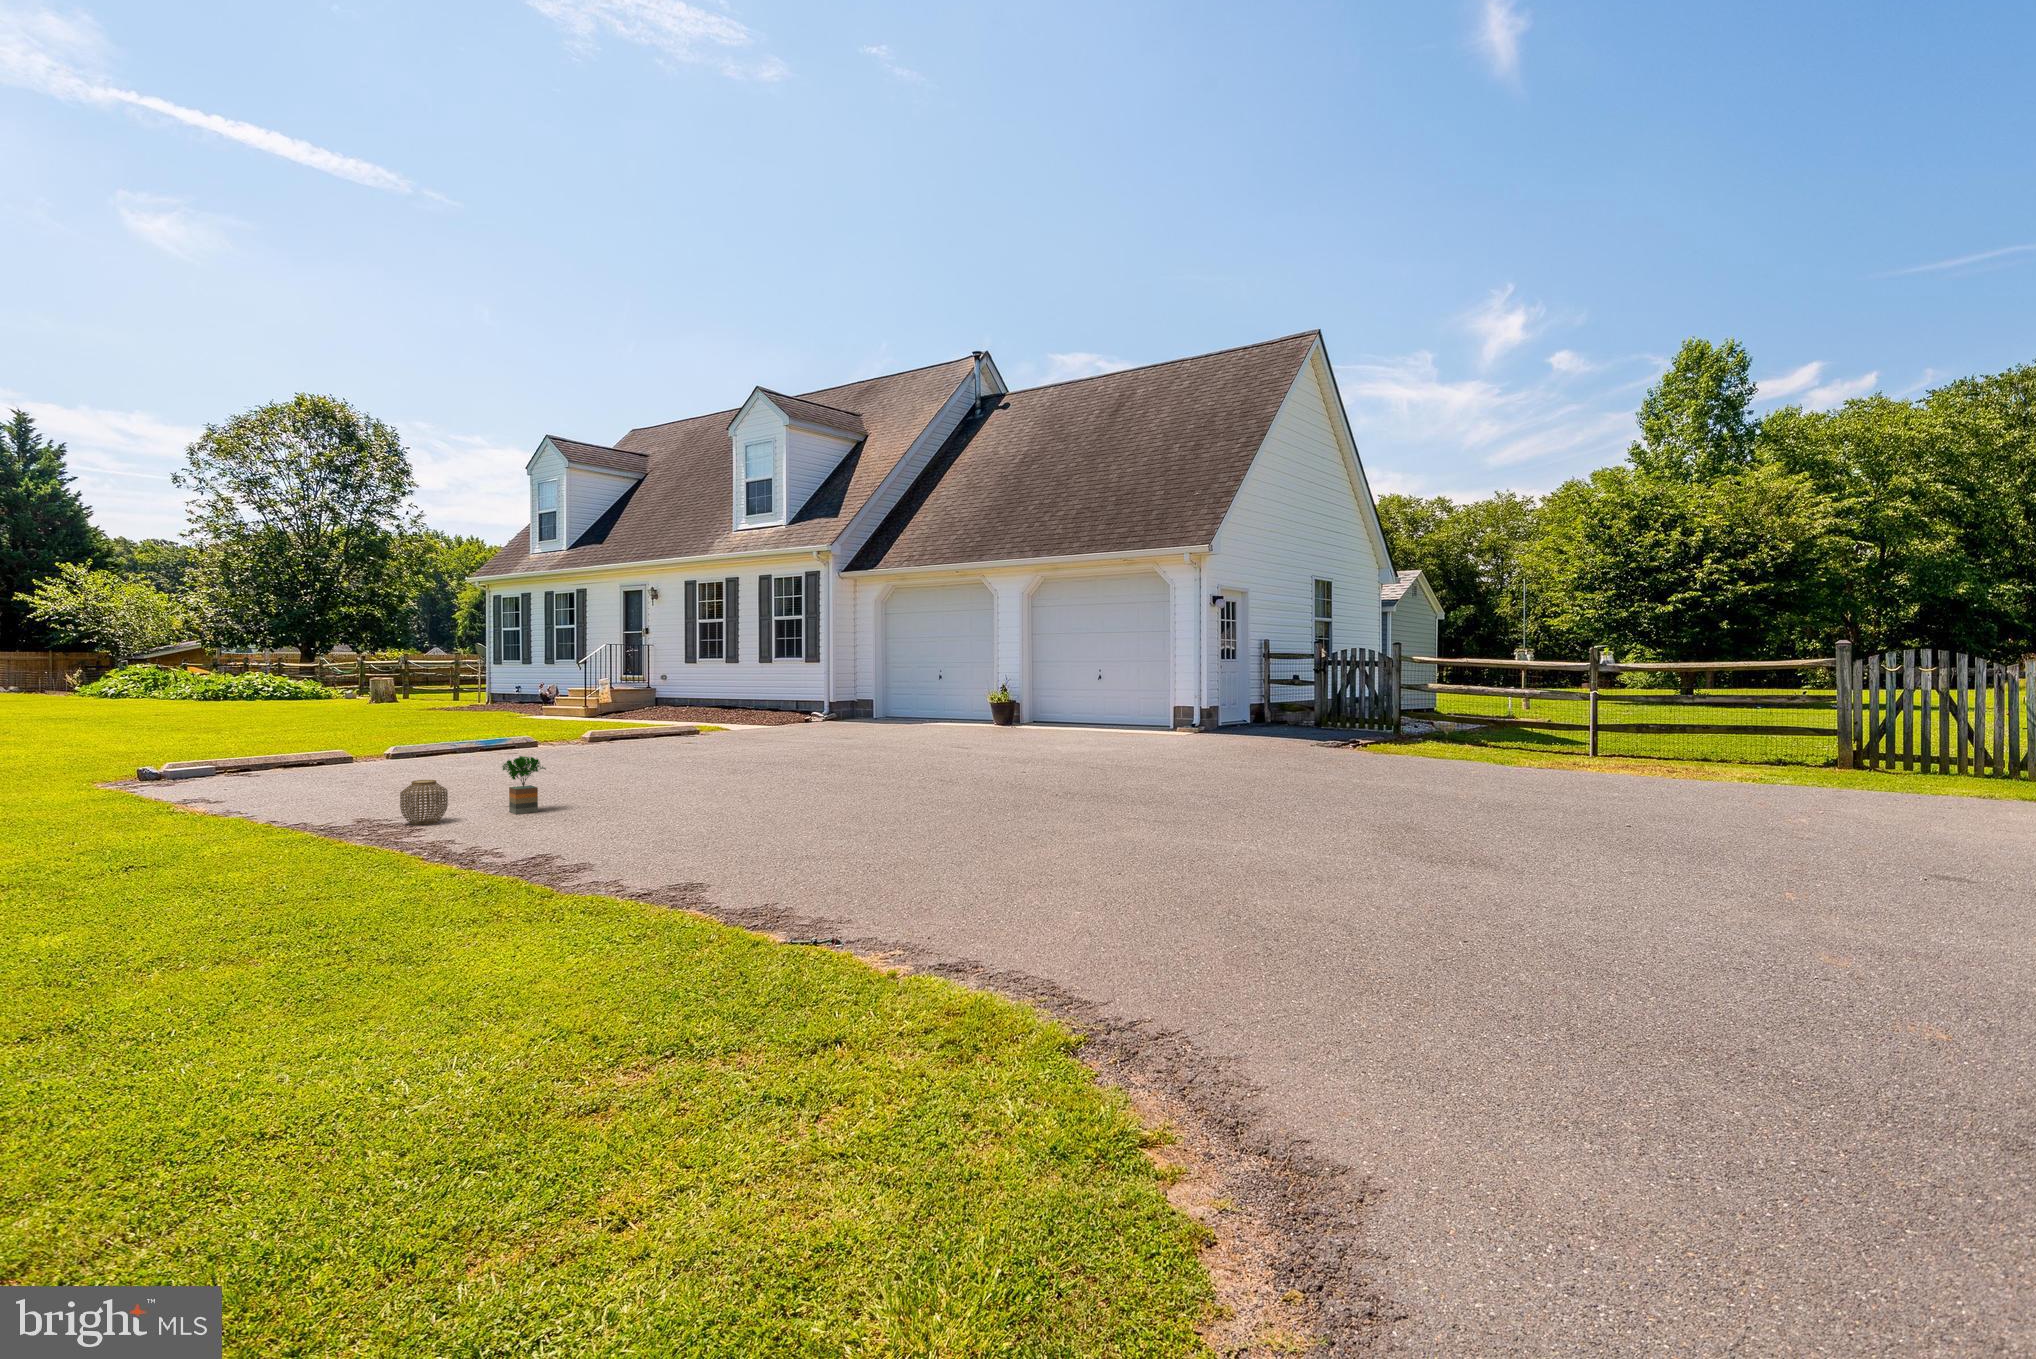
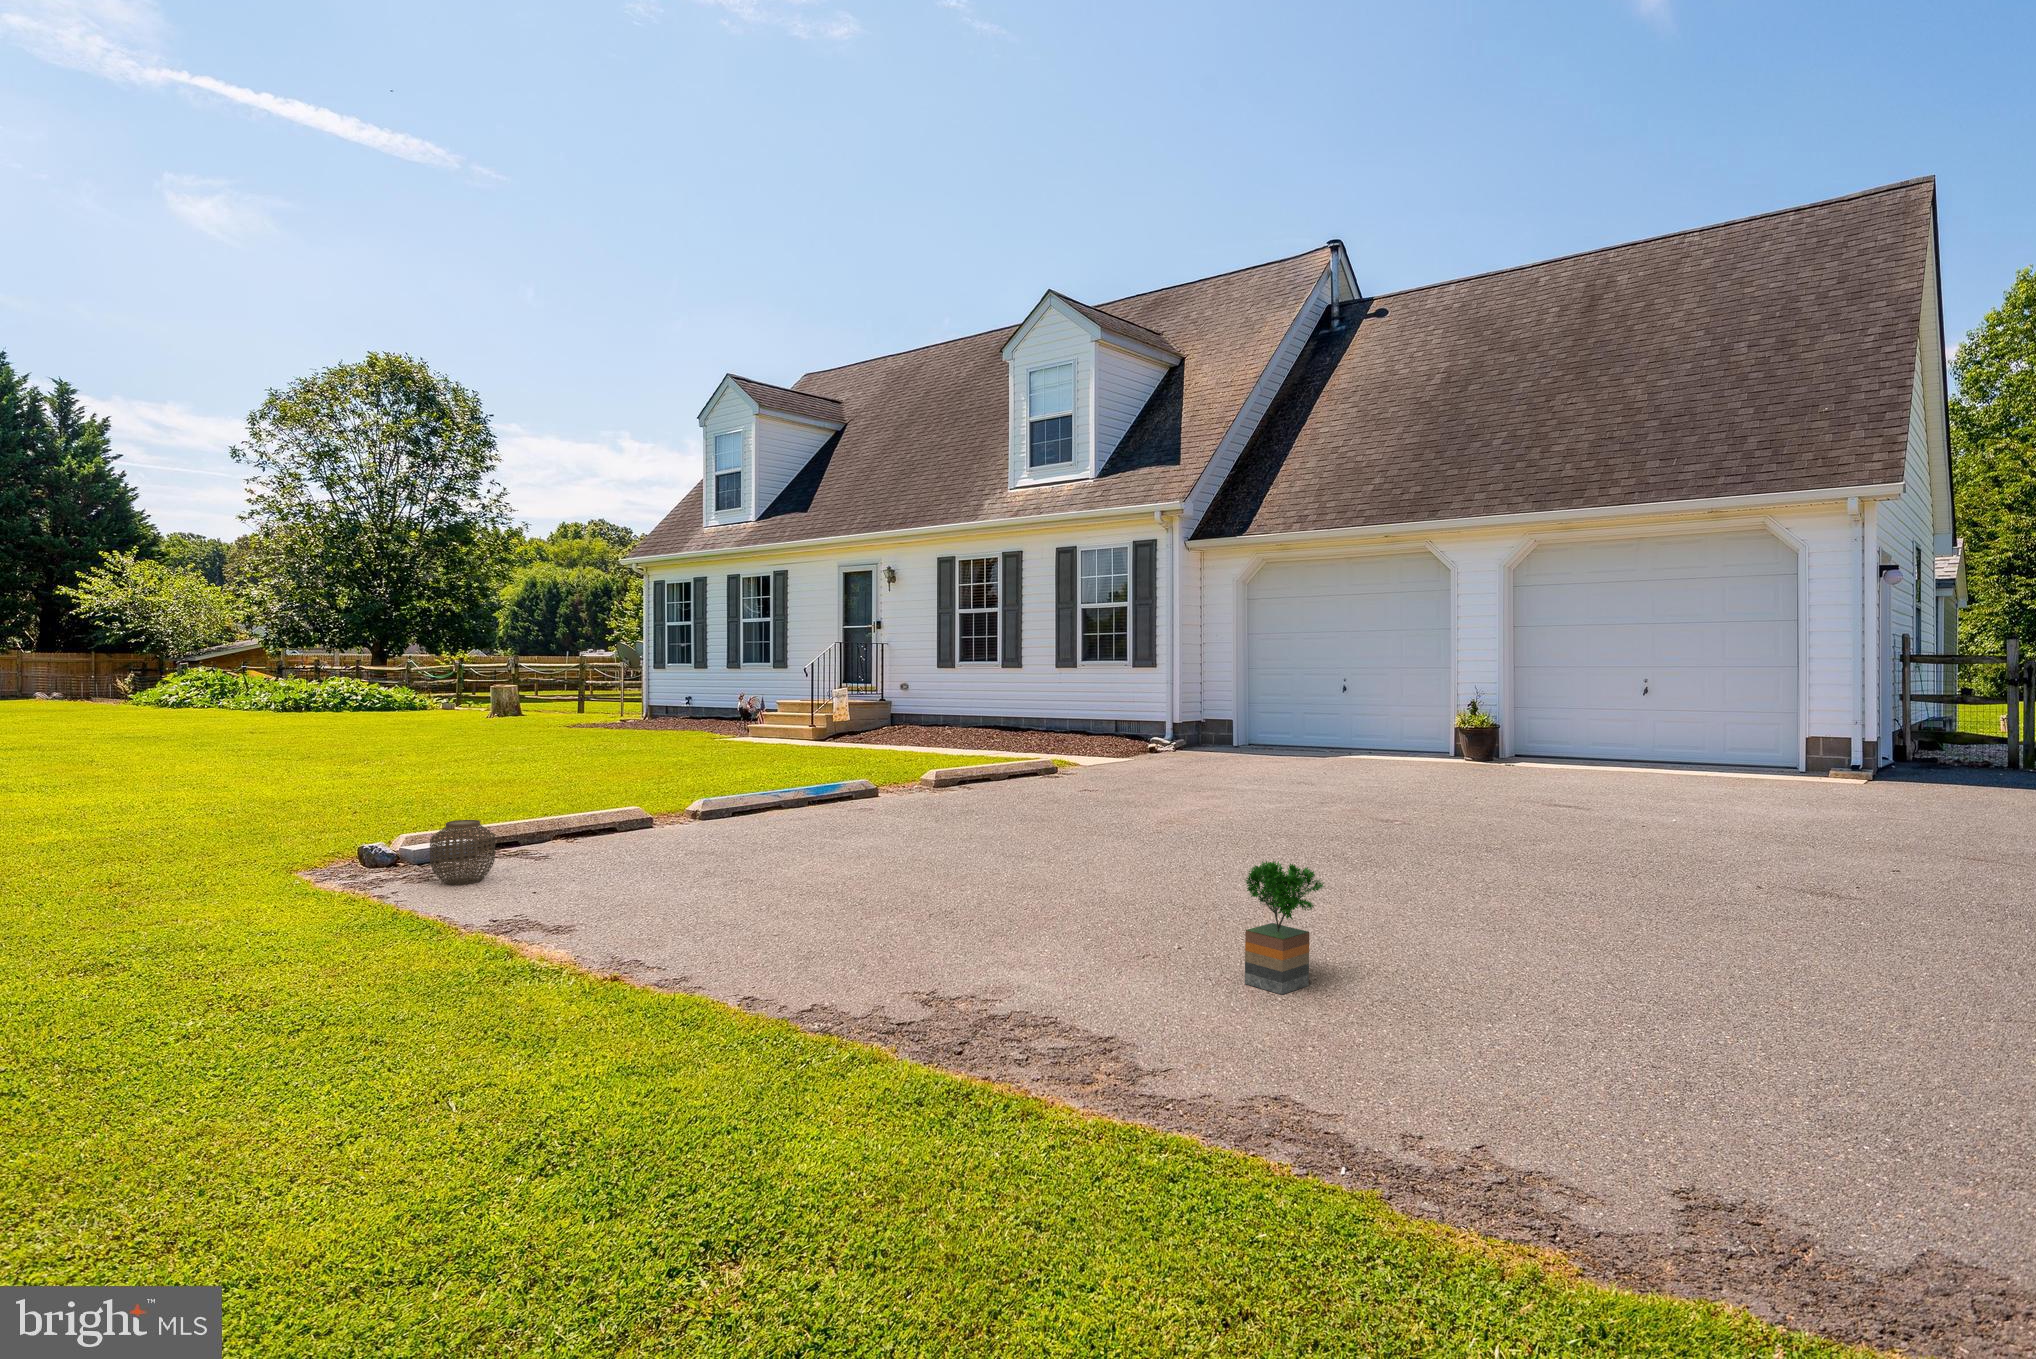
woven basket: present [400,780,448,825] -> present [430,820,495,885]

